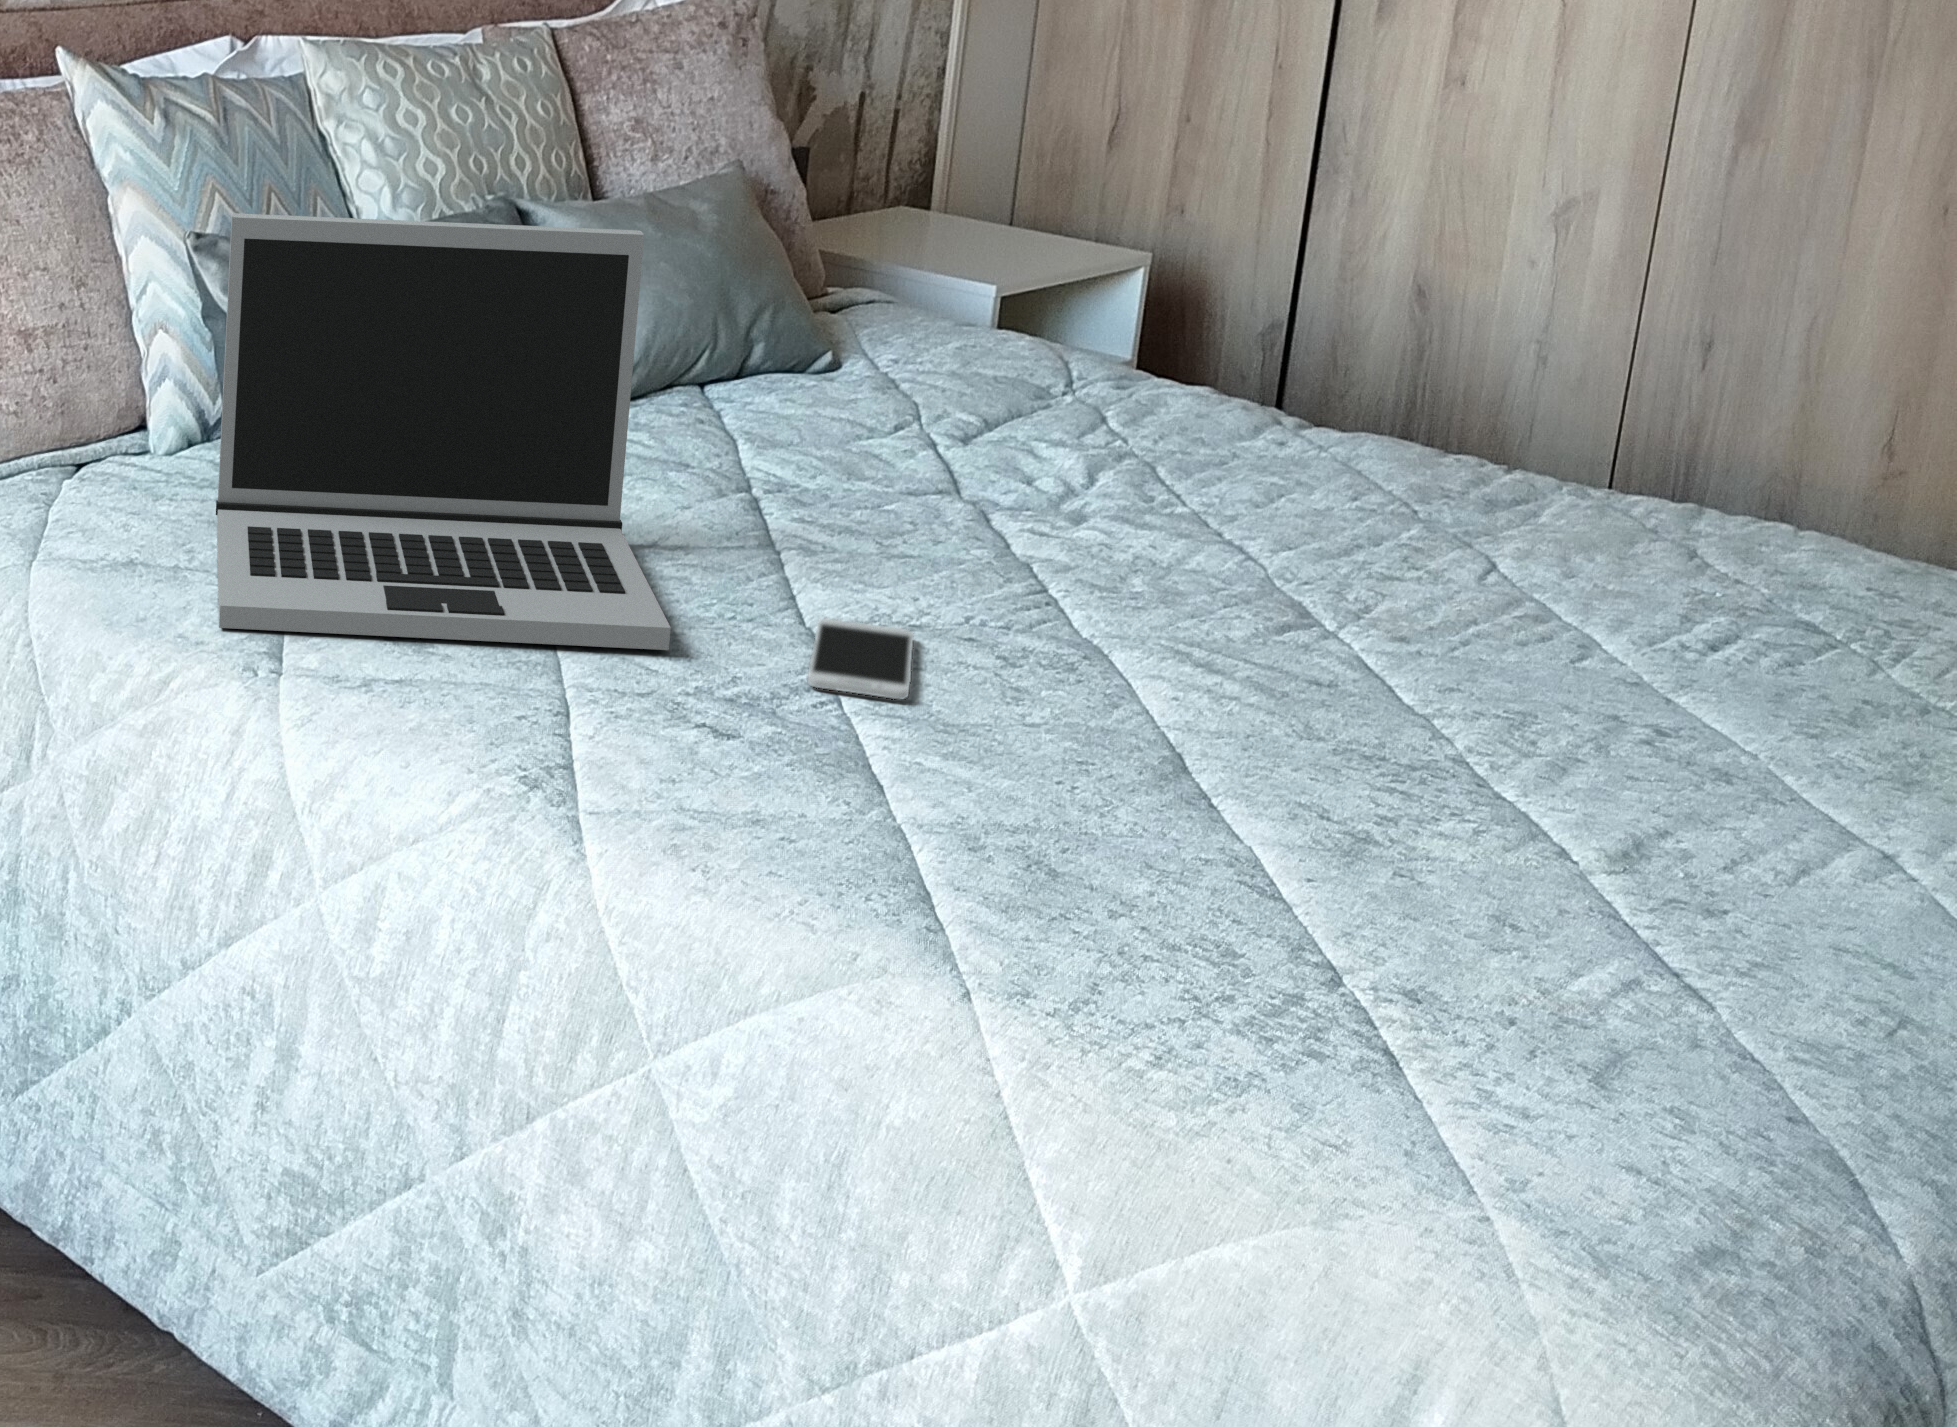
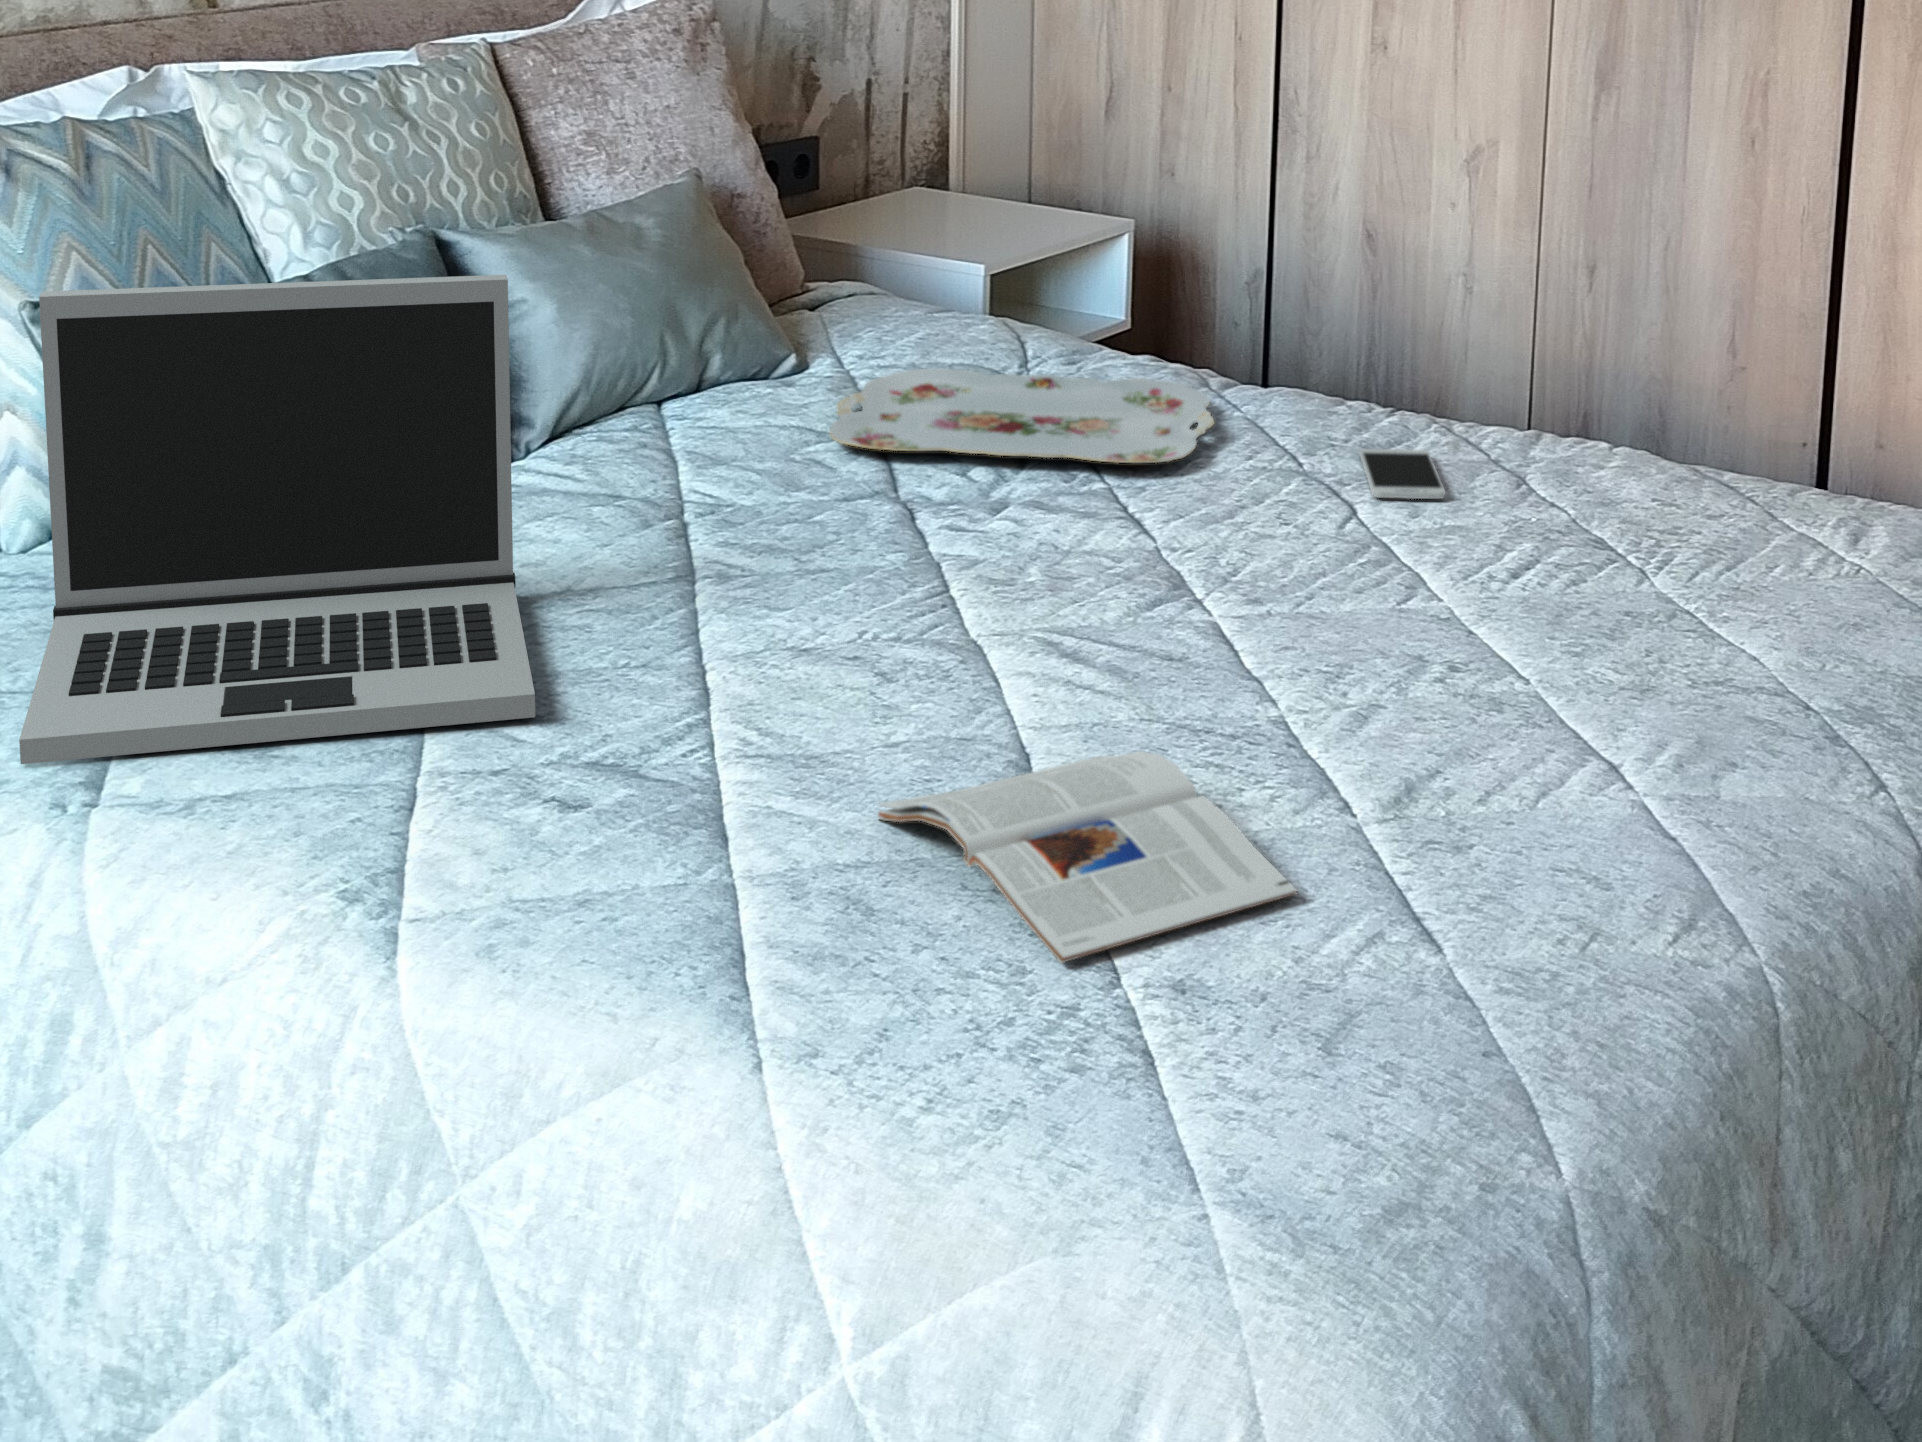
serving tray: none [892,379,1317,493] -> present [830,369,1214,463]
smartphone: present [808,619,913,699] -> present [1360,449,1446,499]
magazine: none [1035,762,1528,950] -> present [878,751,1297,963]

